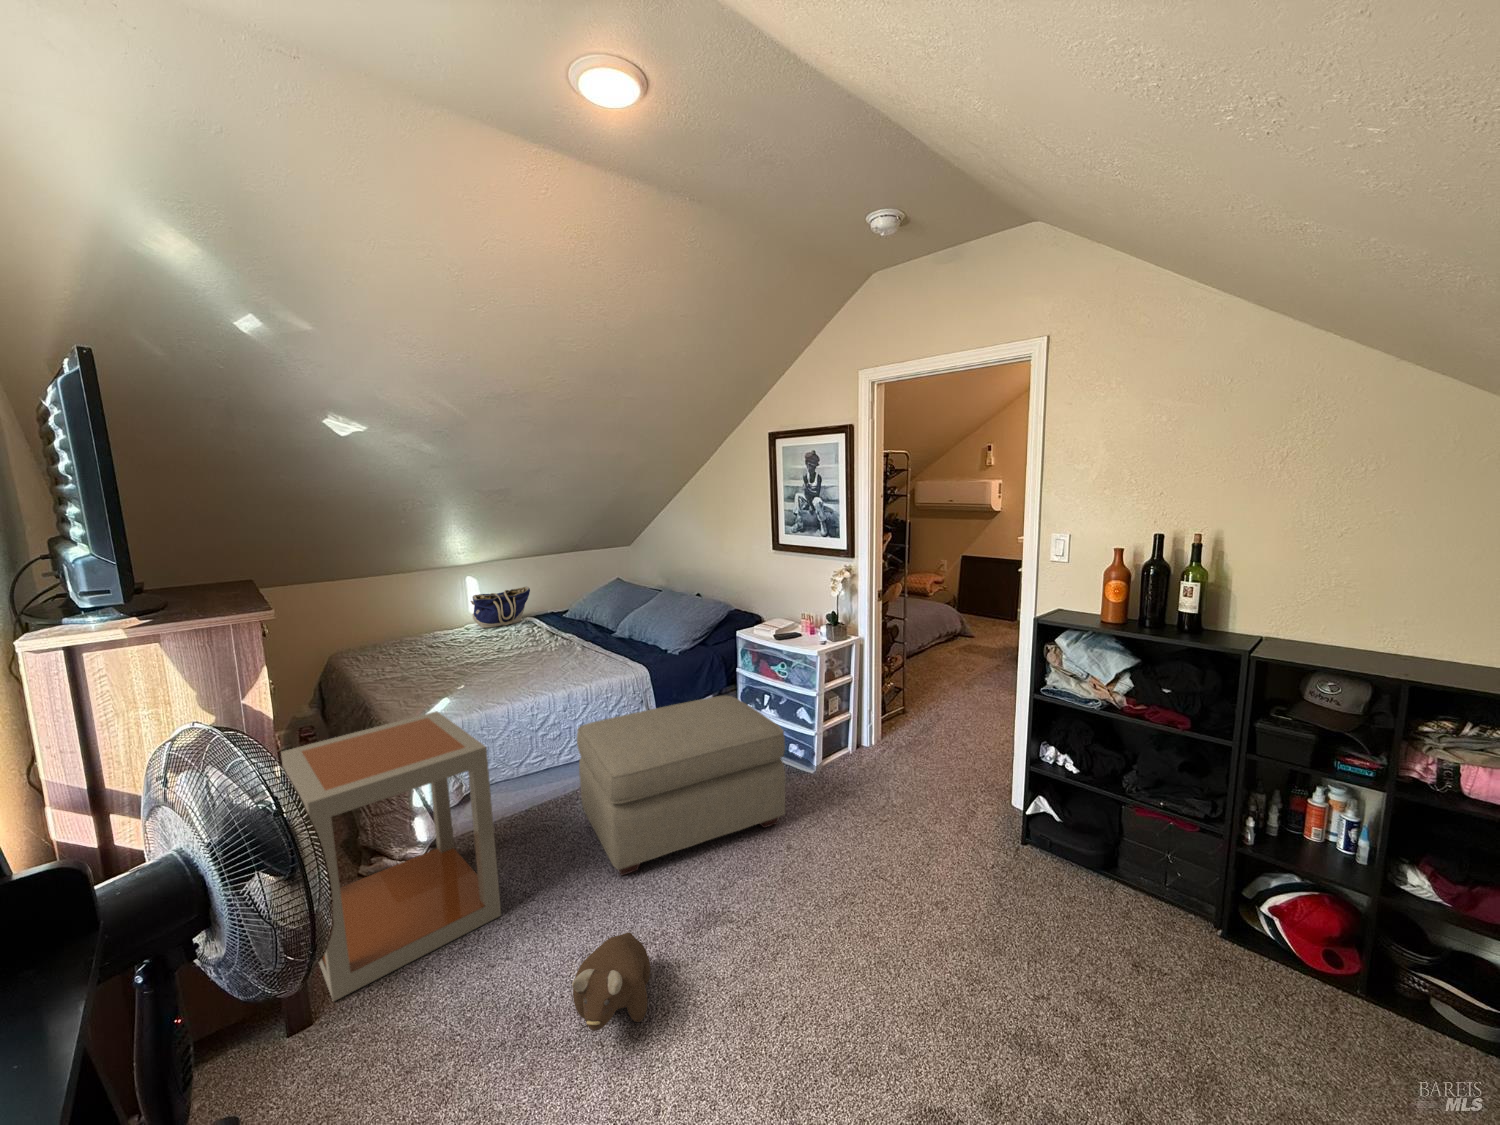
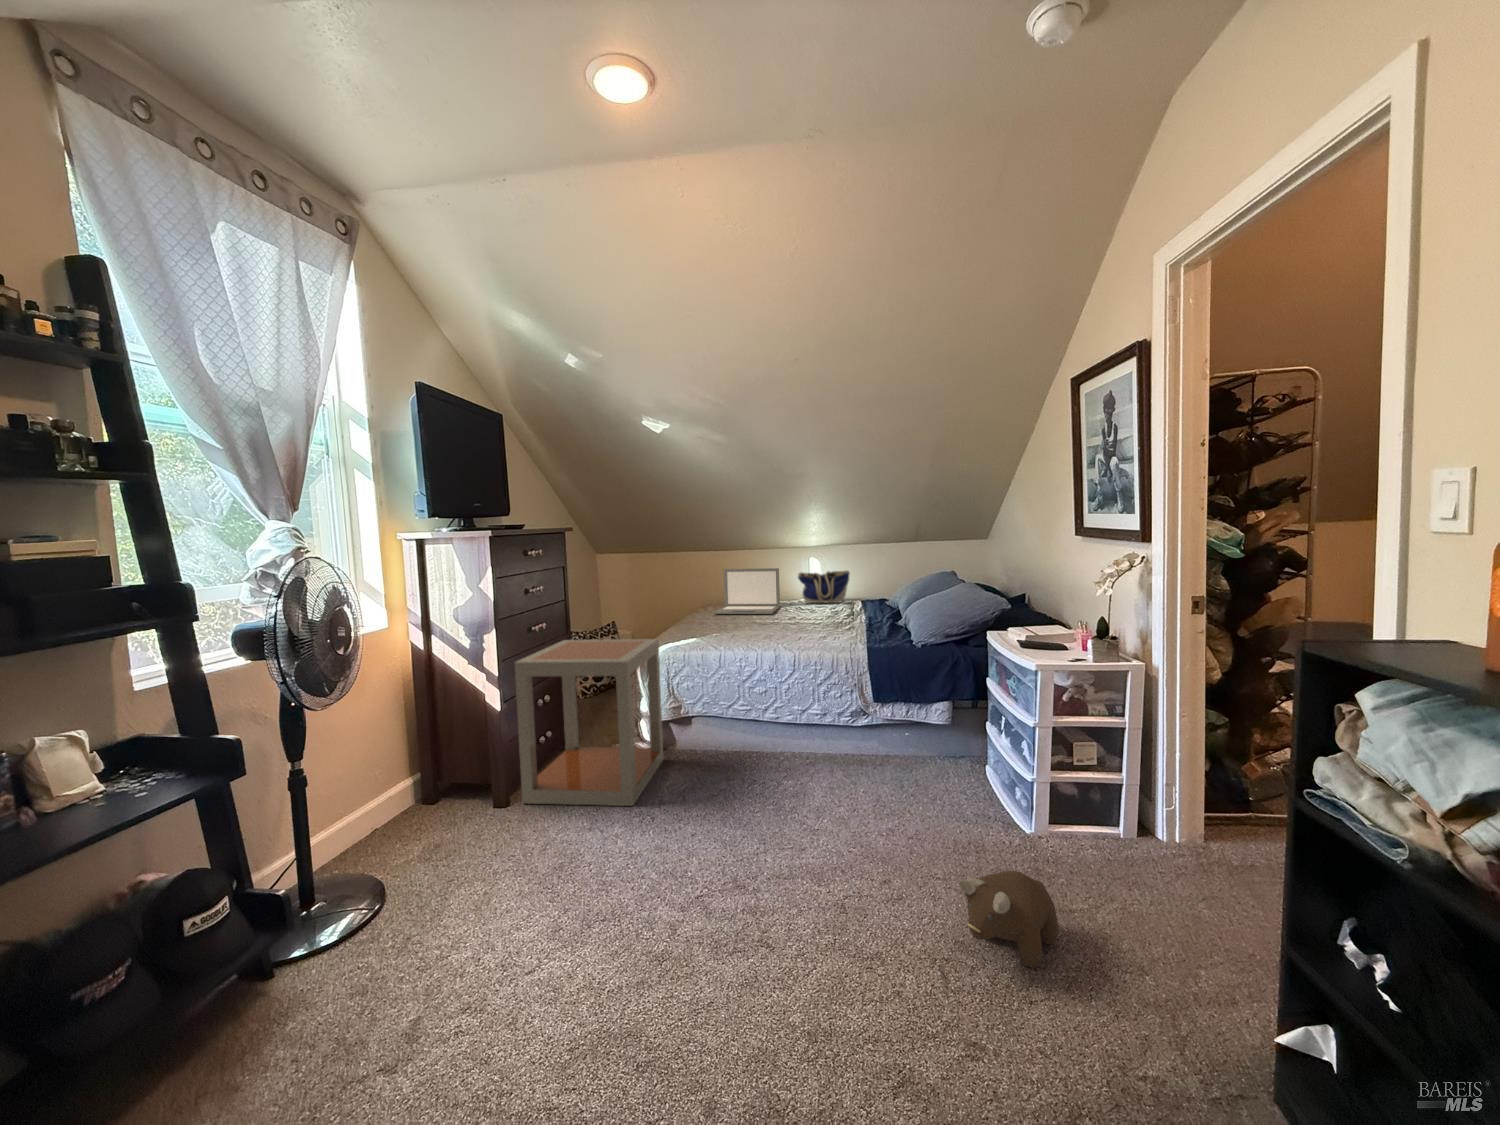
laptop: none [377,594,472,663] -> present [714,568,780,614]
ottoman: present [577,695,785,875] -> none [710,683,929,855]
plush toy: present [572,933,650,1031] -> present [959,871,1058,968]

